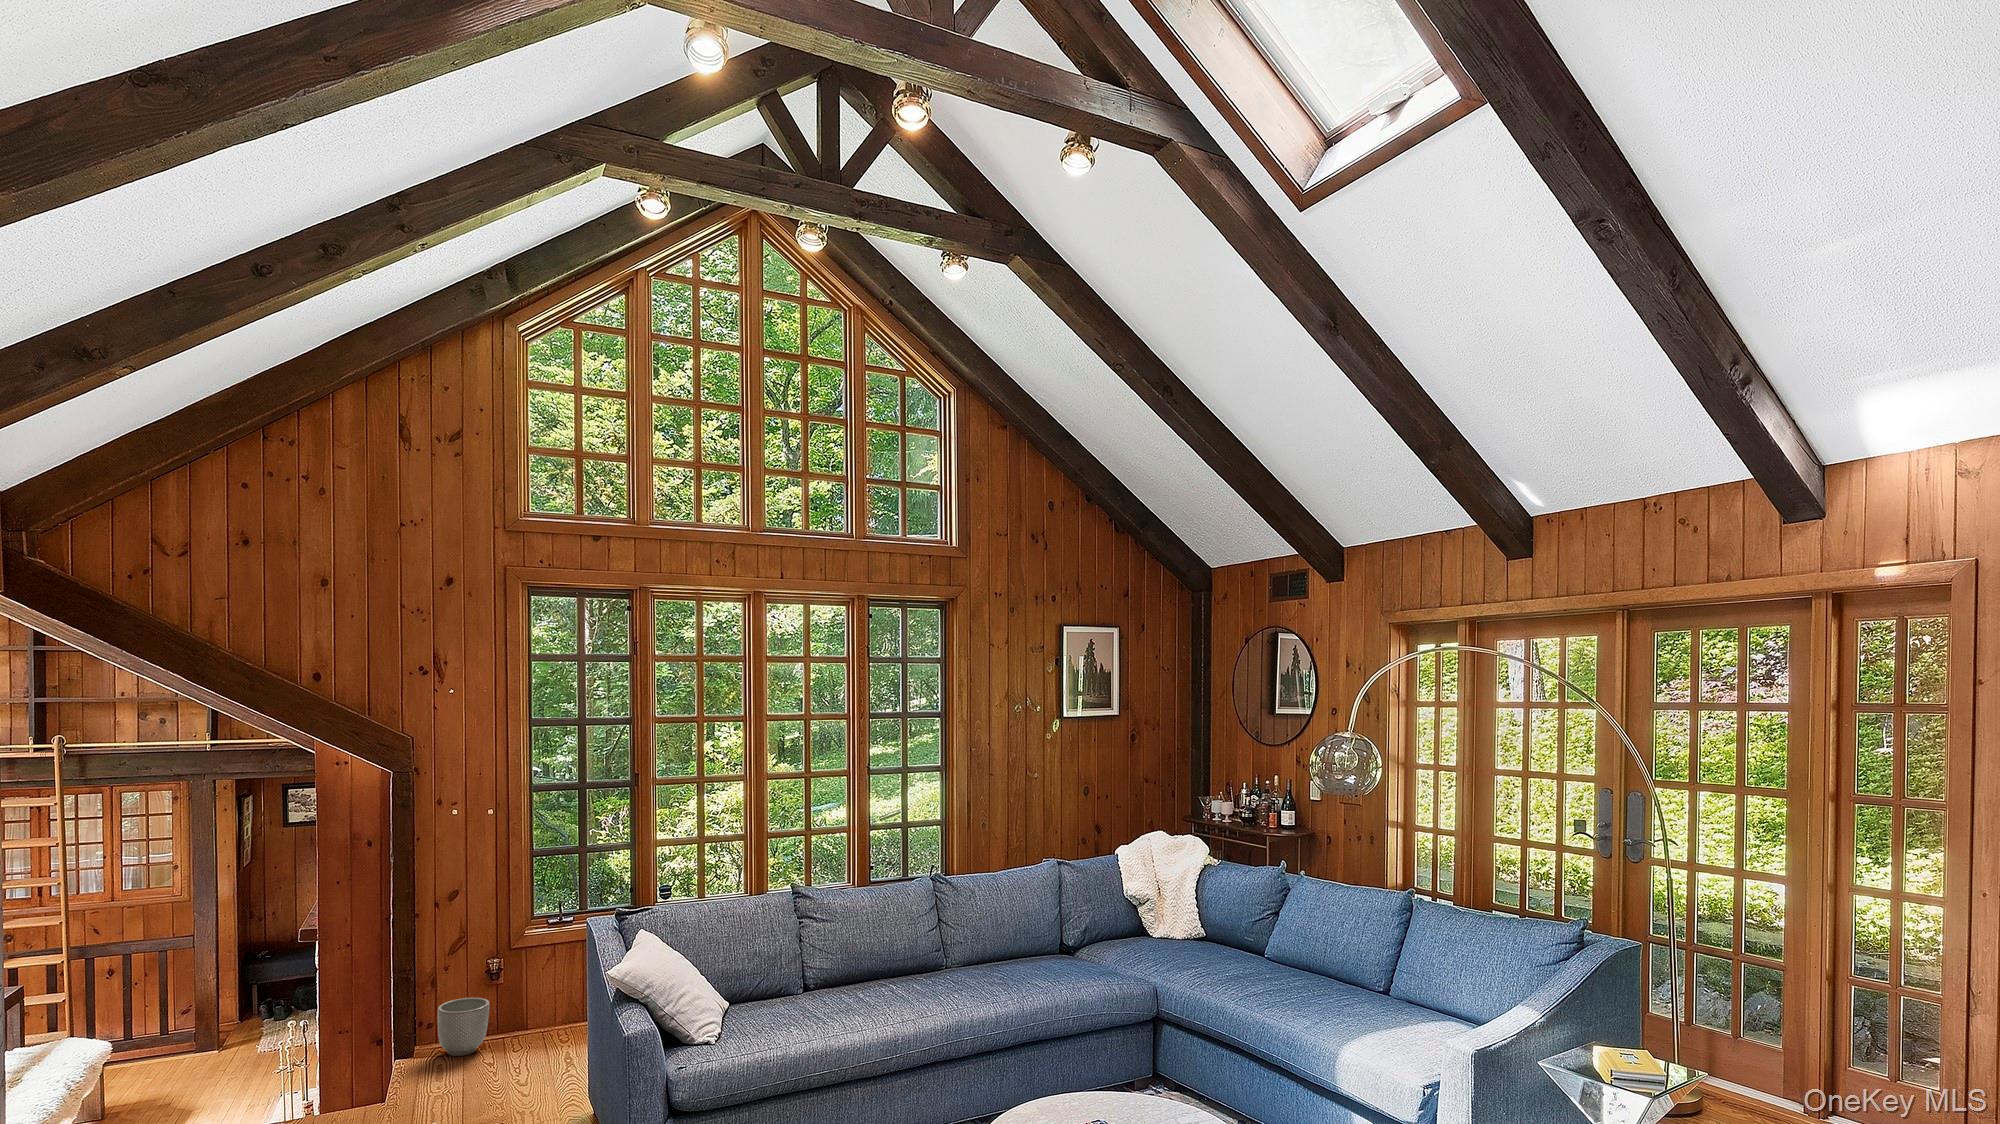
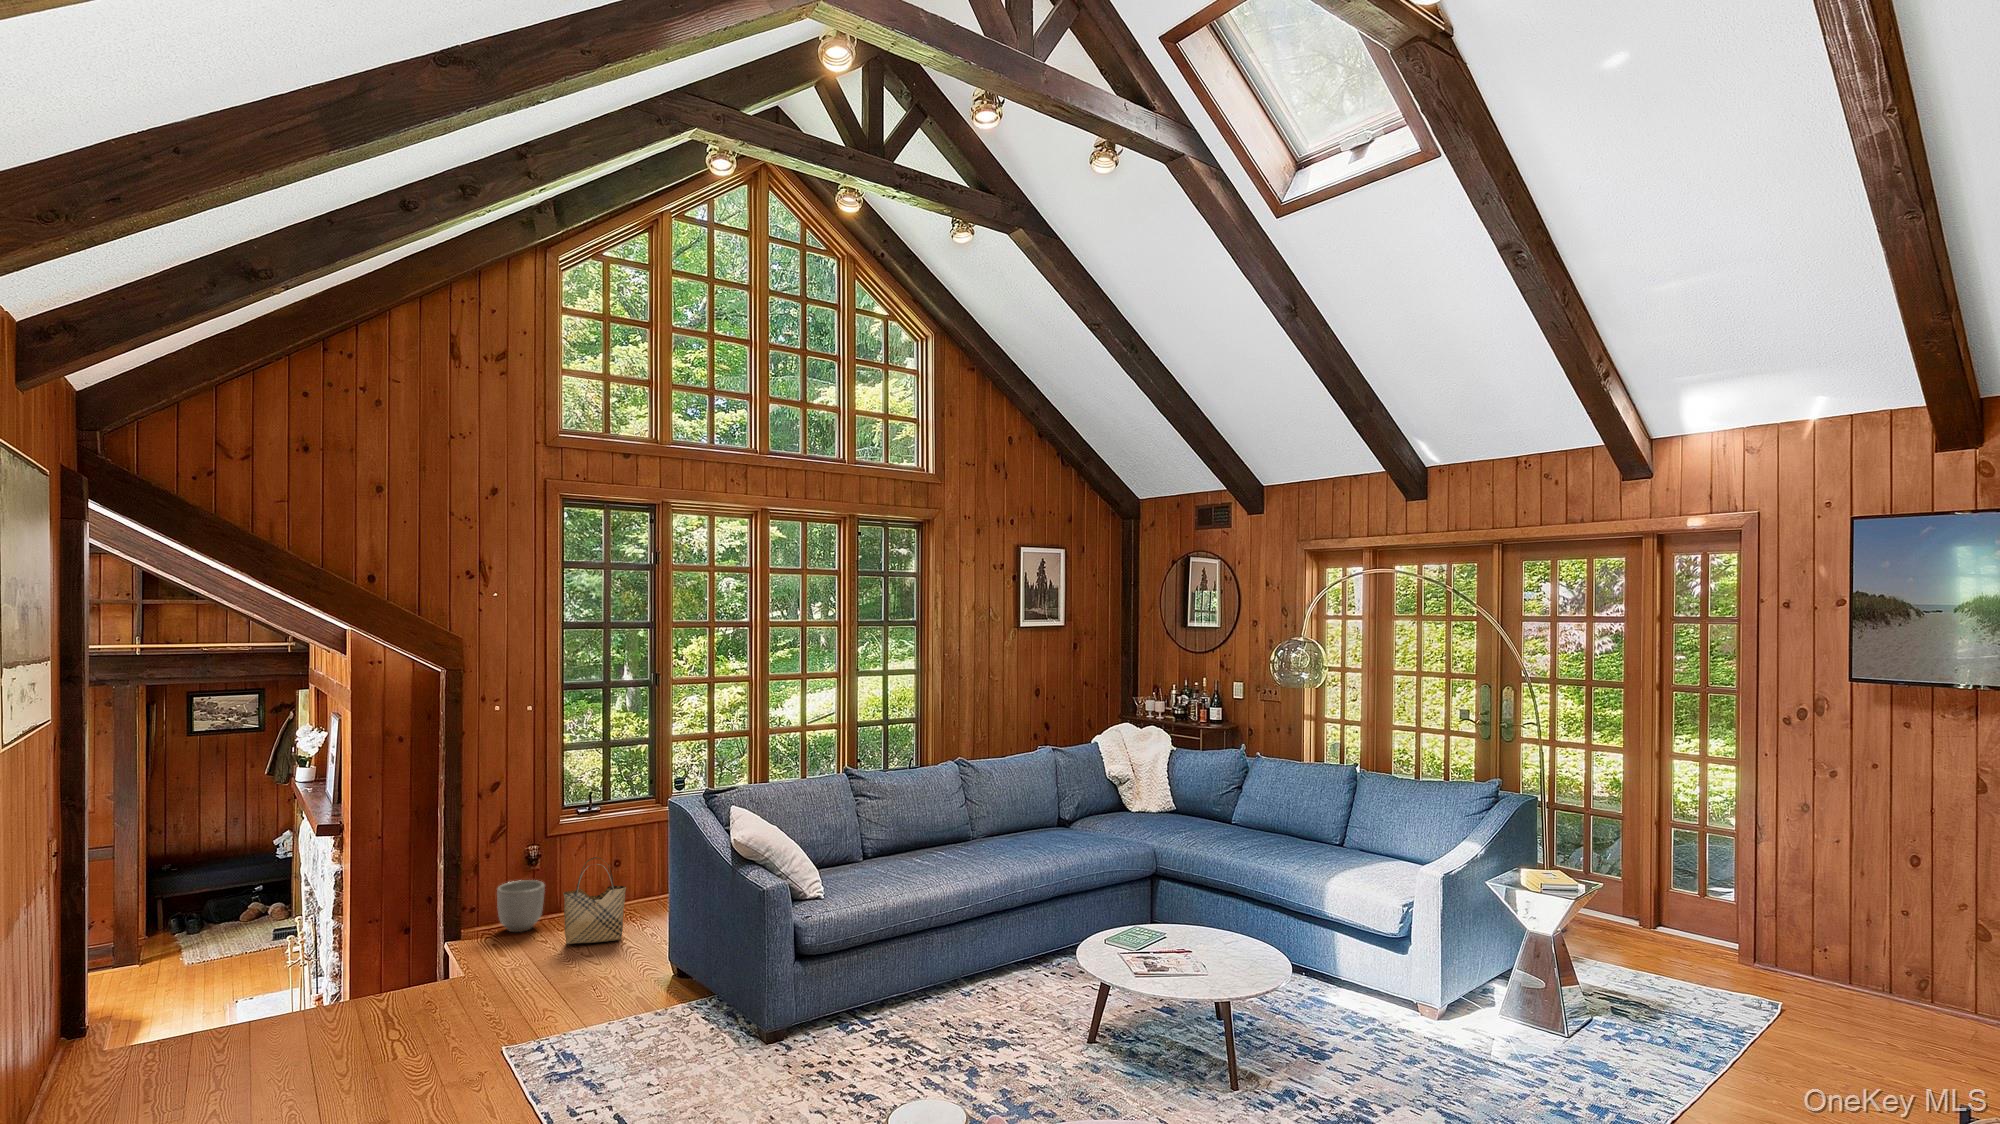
woven basket: none [491,977,562,1075] -> present [563,857,626,944]

